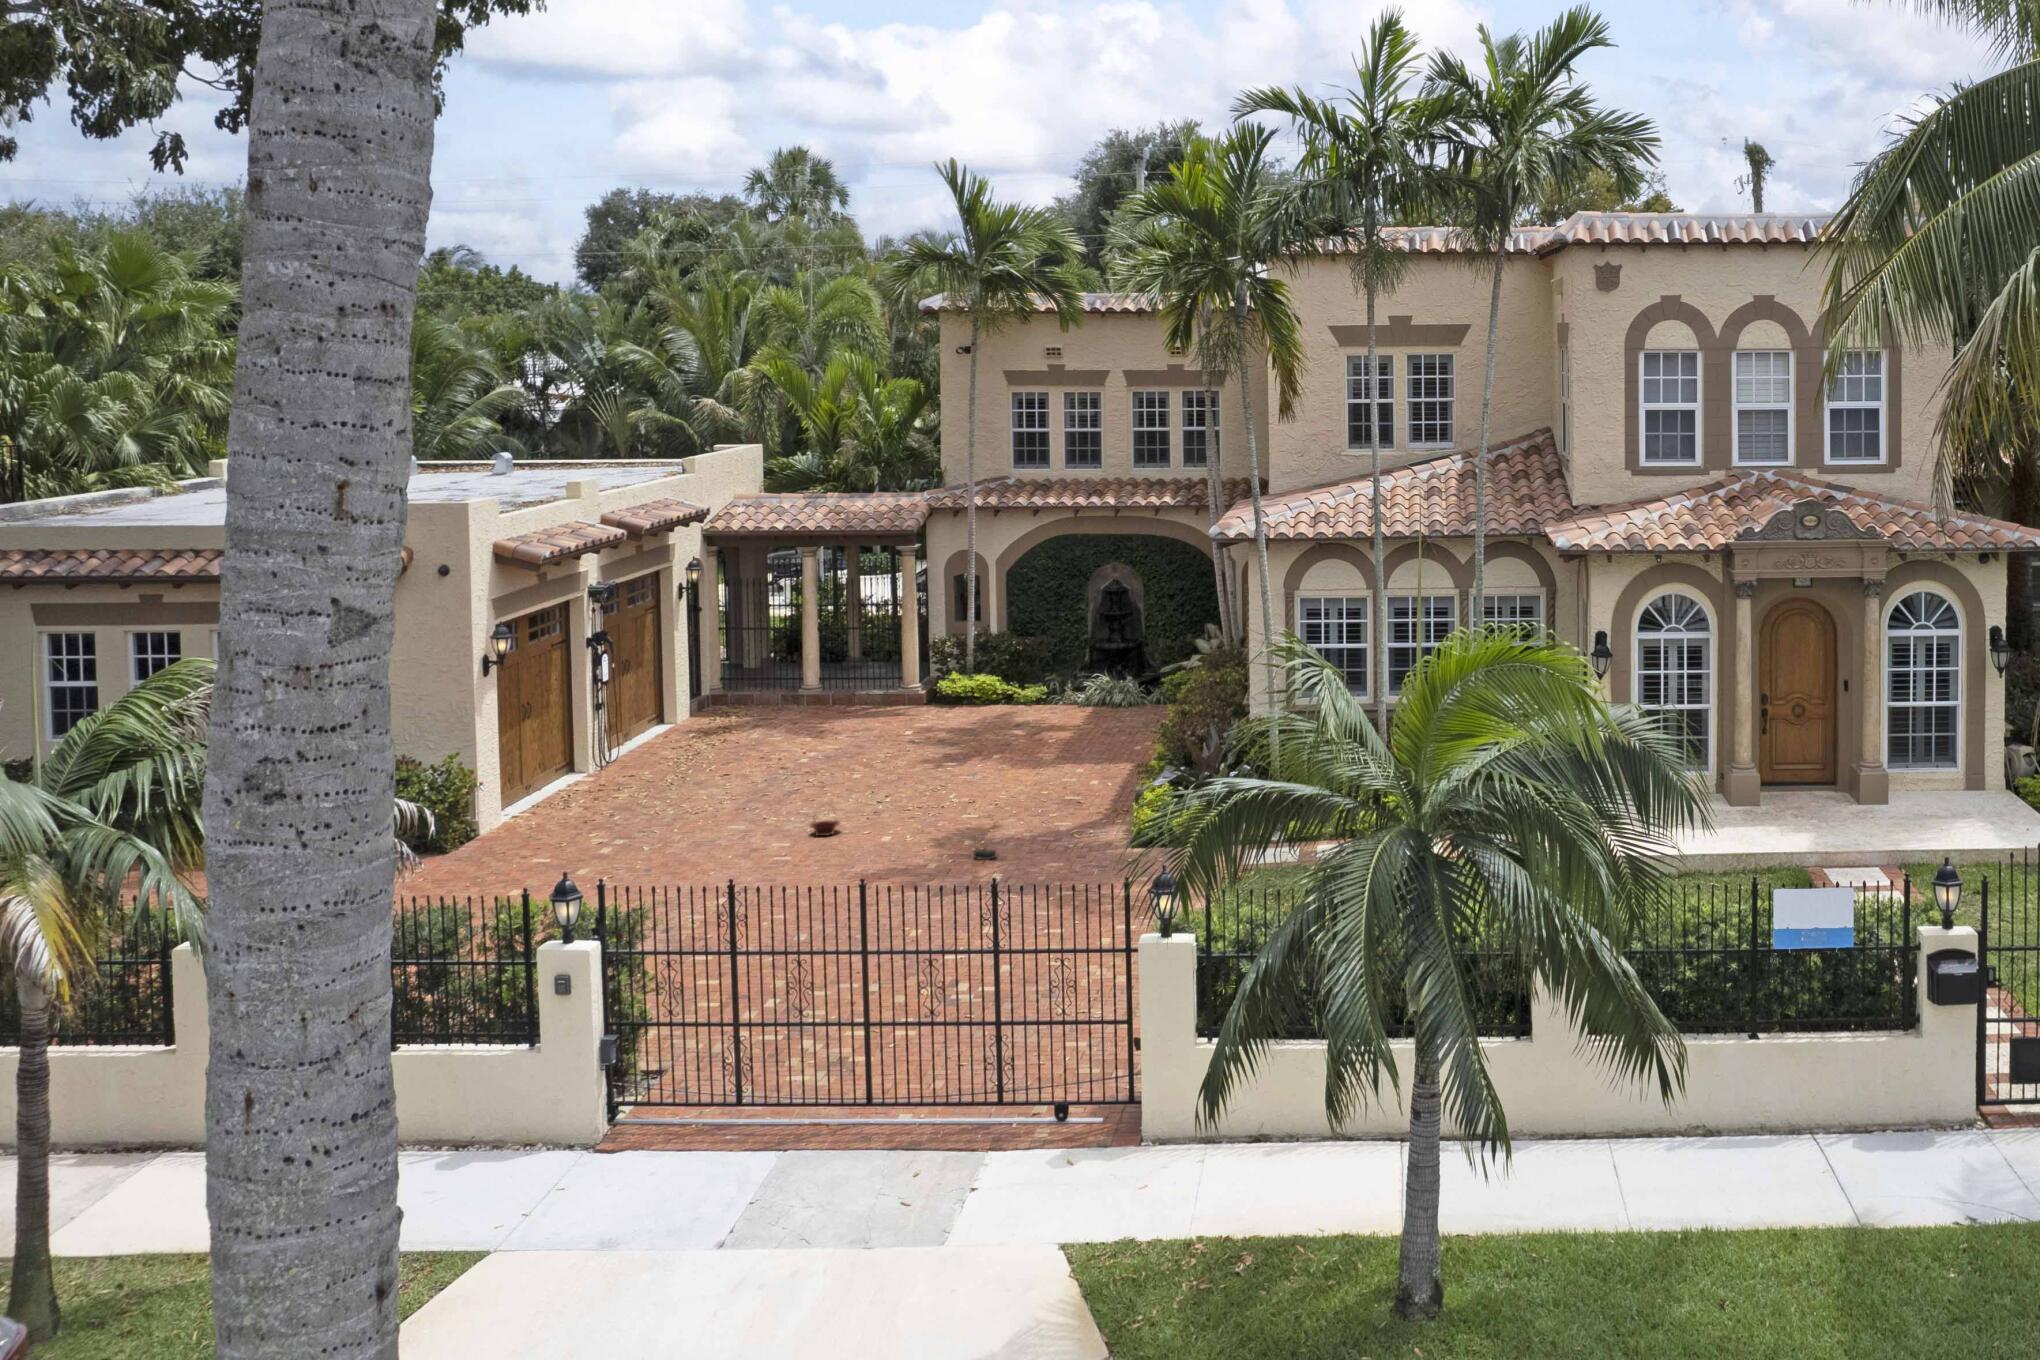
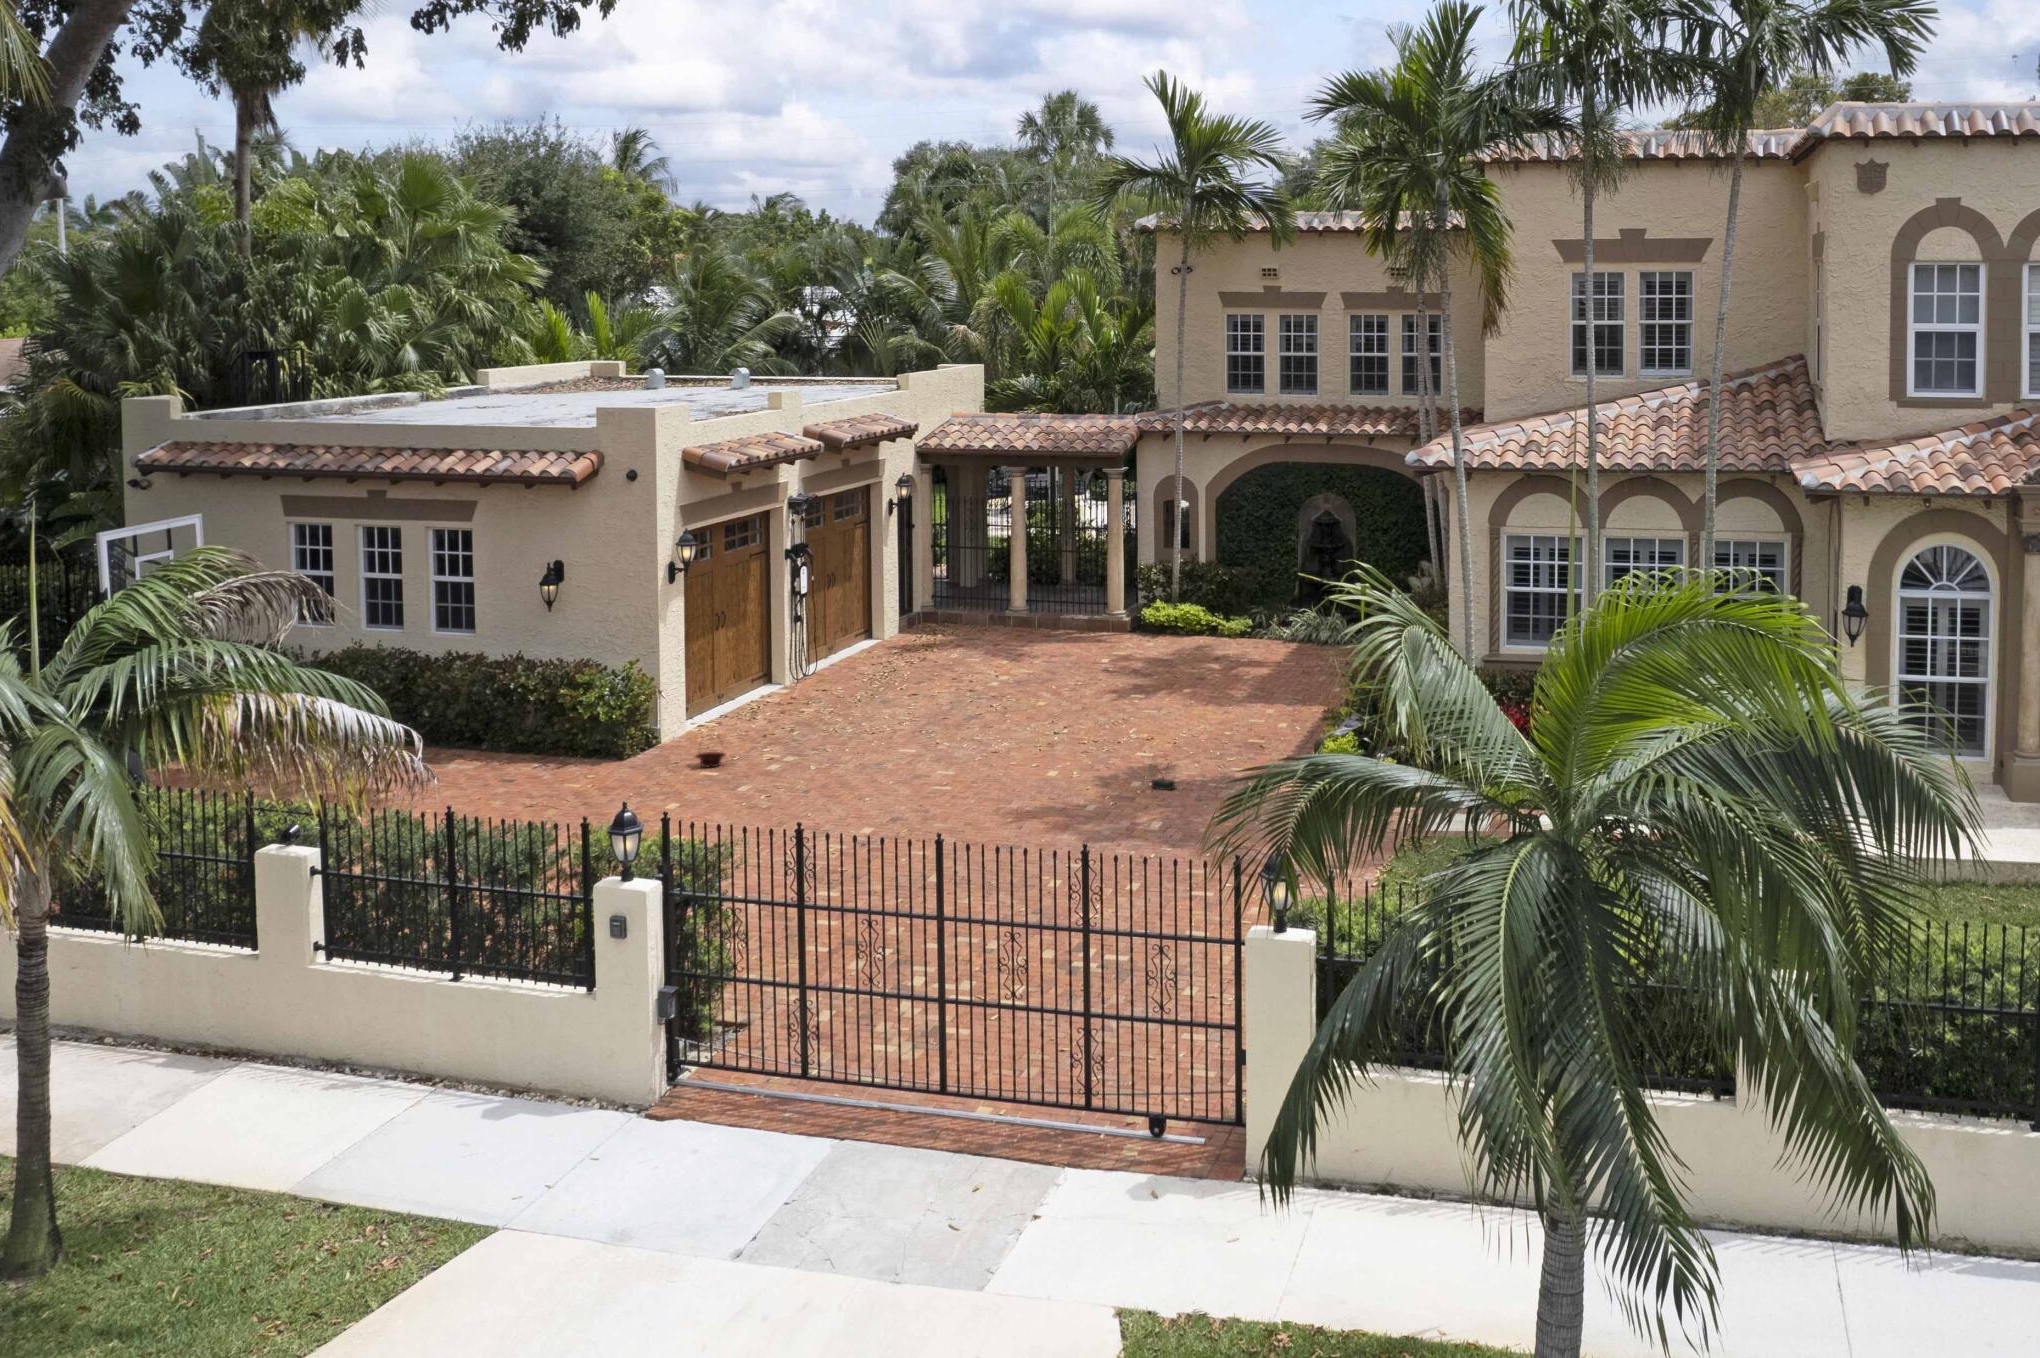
basket: present [810,807,839,836] -> present [696,735,725,767]

